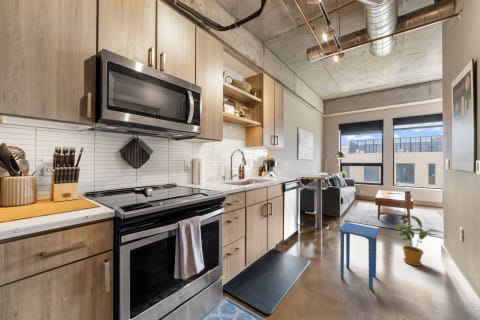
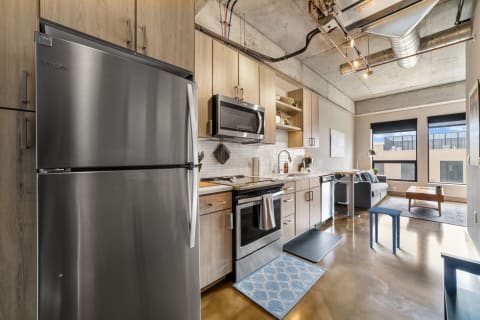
house plant: present [395,211,440,266] -> none [418,199,464,243]

